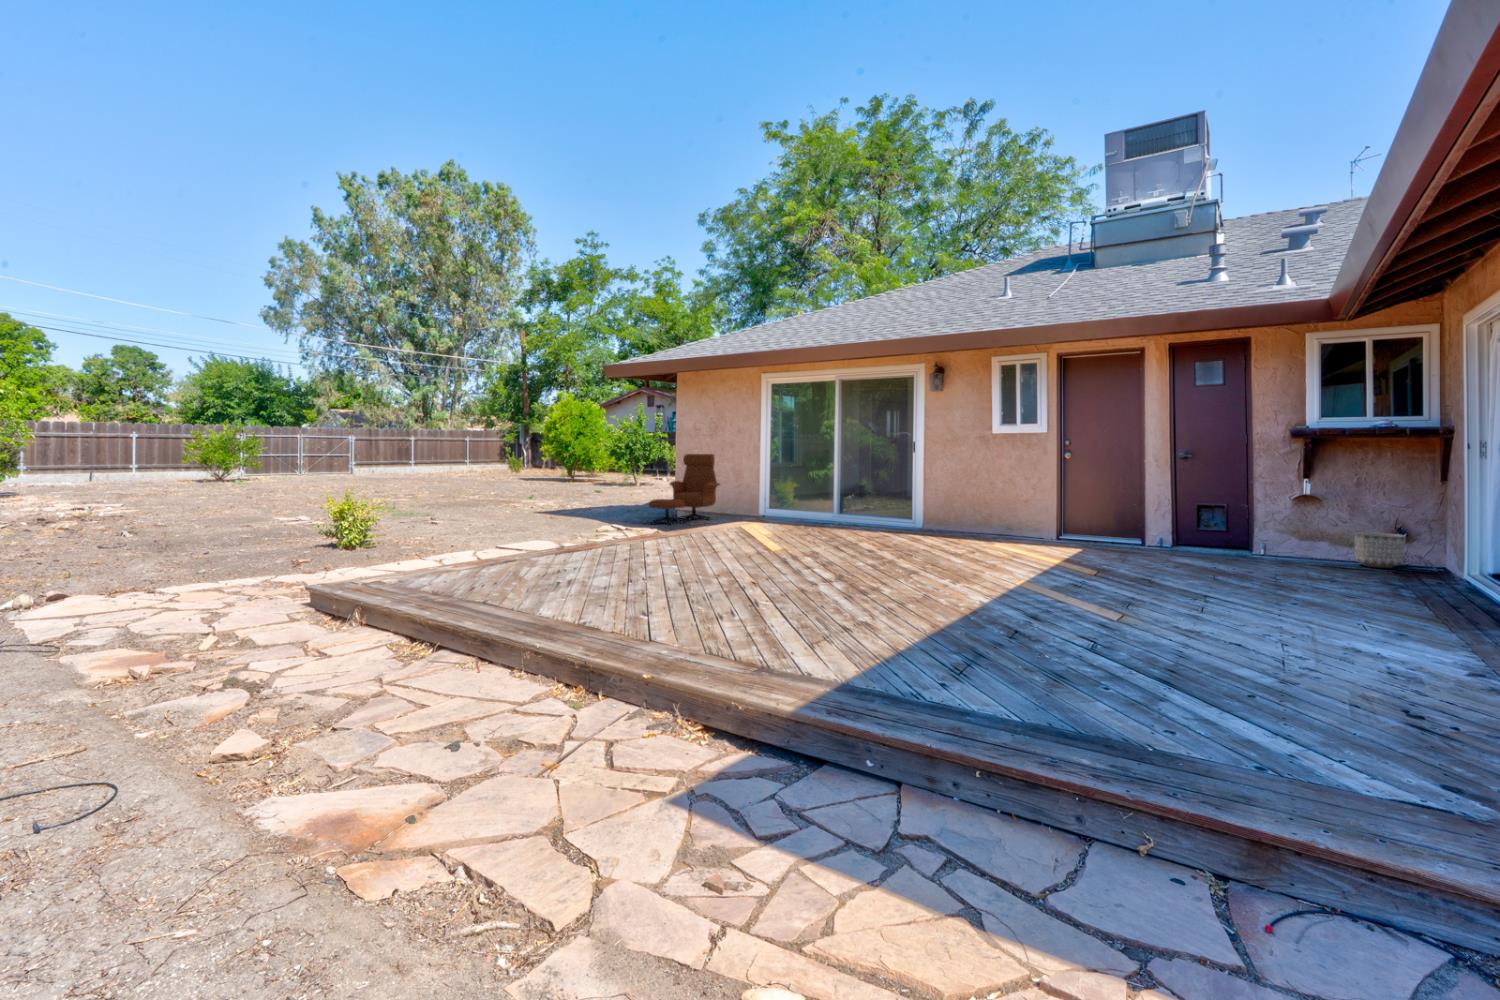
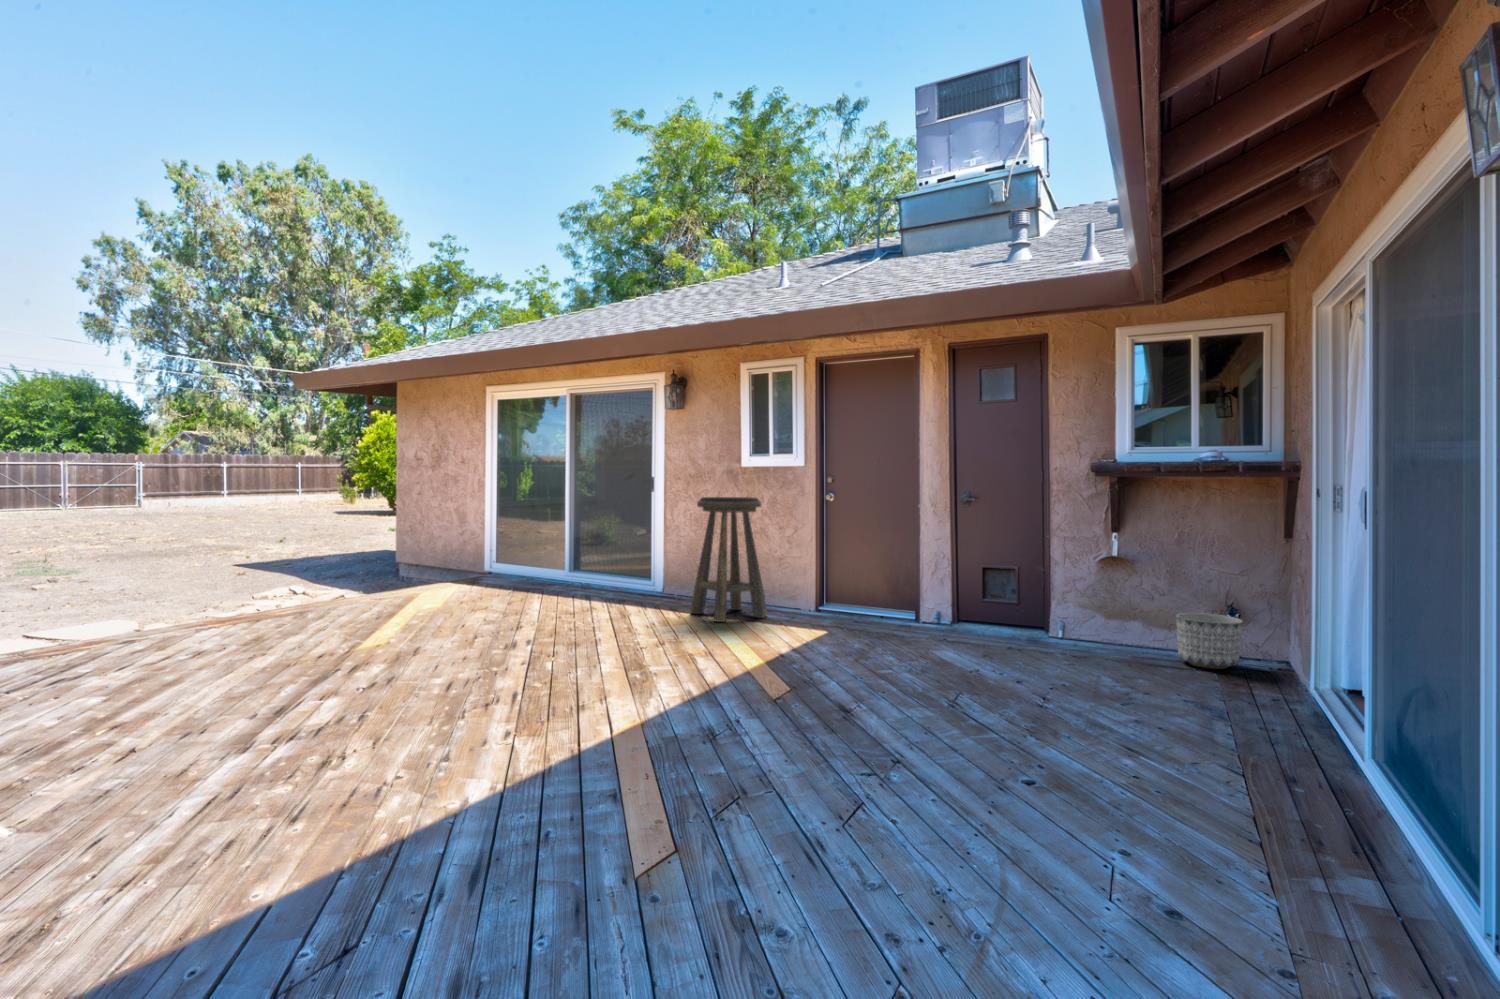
lounge chair: present [649,454,720,524] -> none [318,489,435,585]
stool: none [963,457,1022,544] -> present [690,497,767,622]

